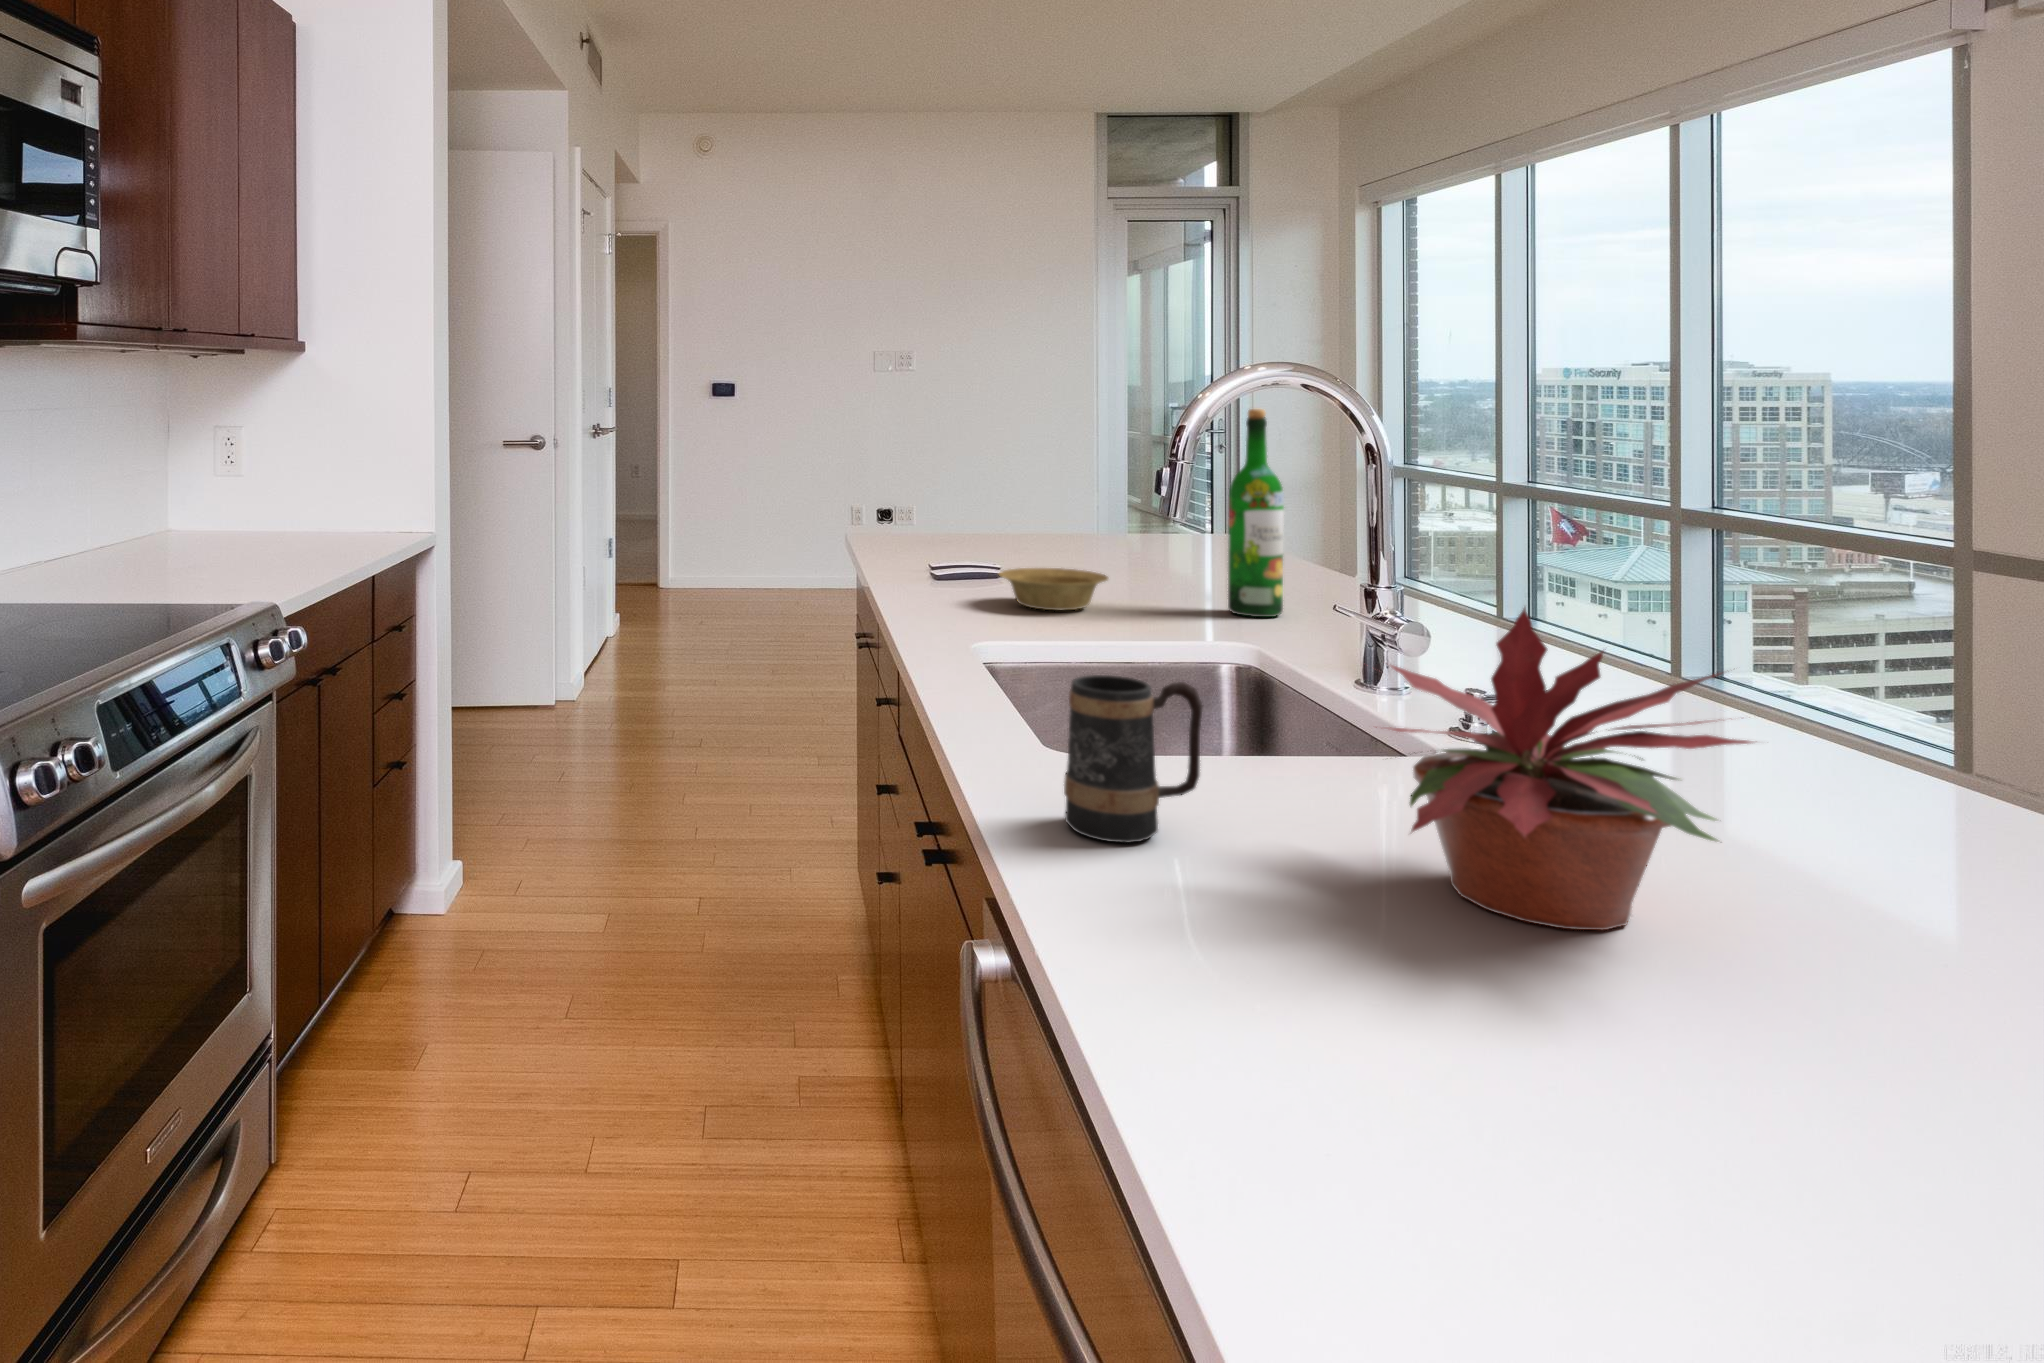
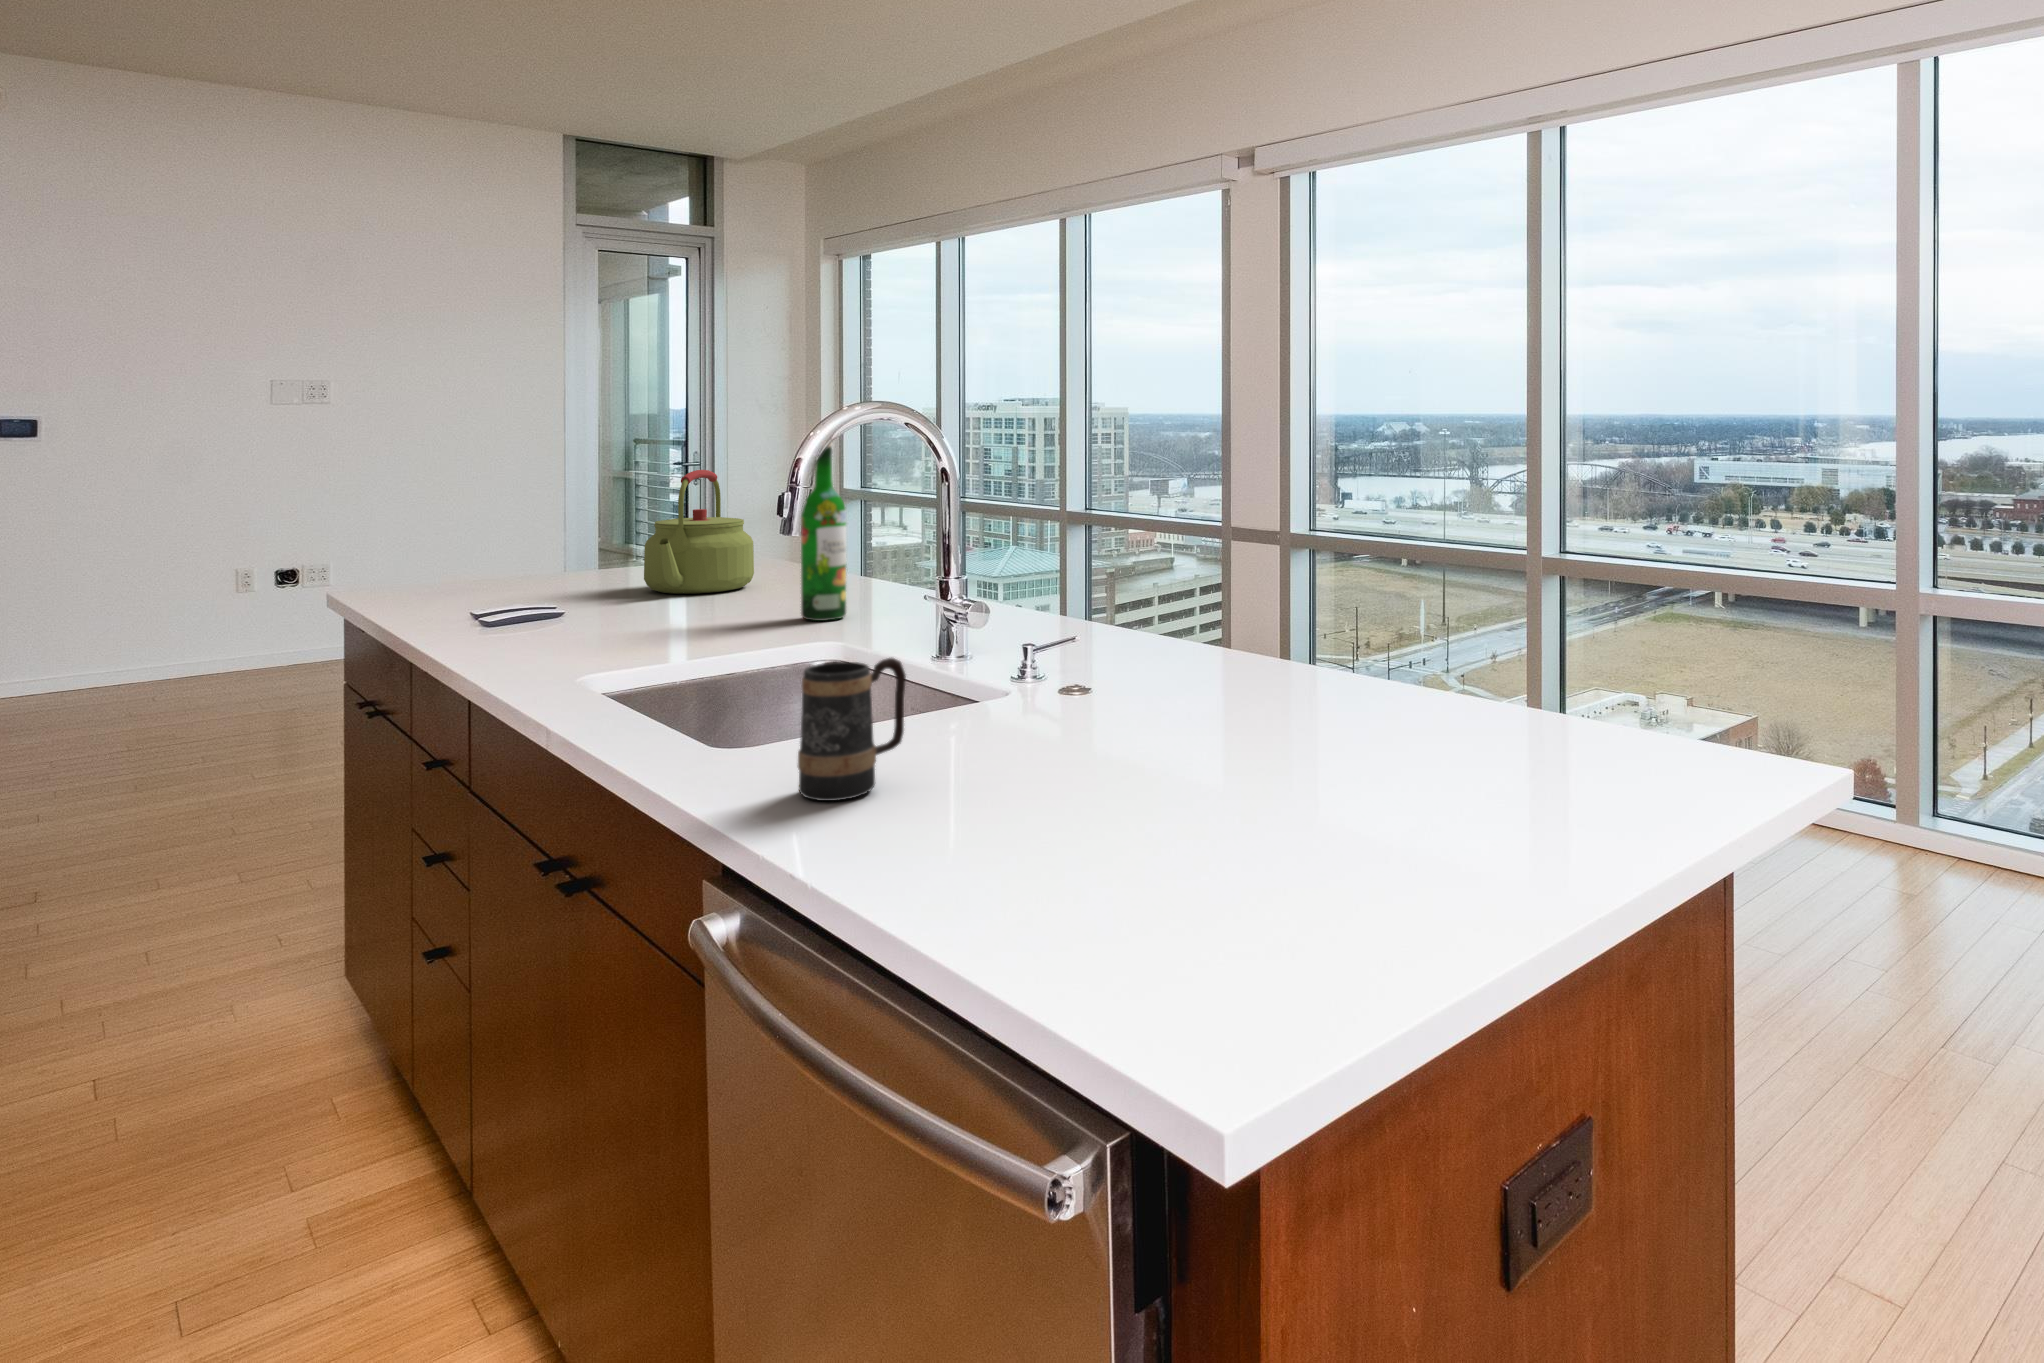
kettle: none [1090,440,1205,570] -> present [644,470,754,594]
bowl: present [999,568,1108,610] -> none [584,597,698,638]
potted plant: present [1376,608,1751,930] -> none [1007,565,1240,778]

